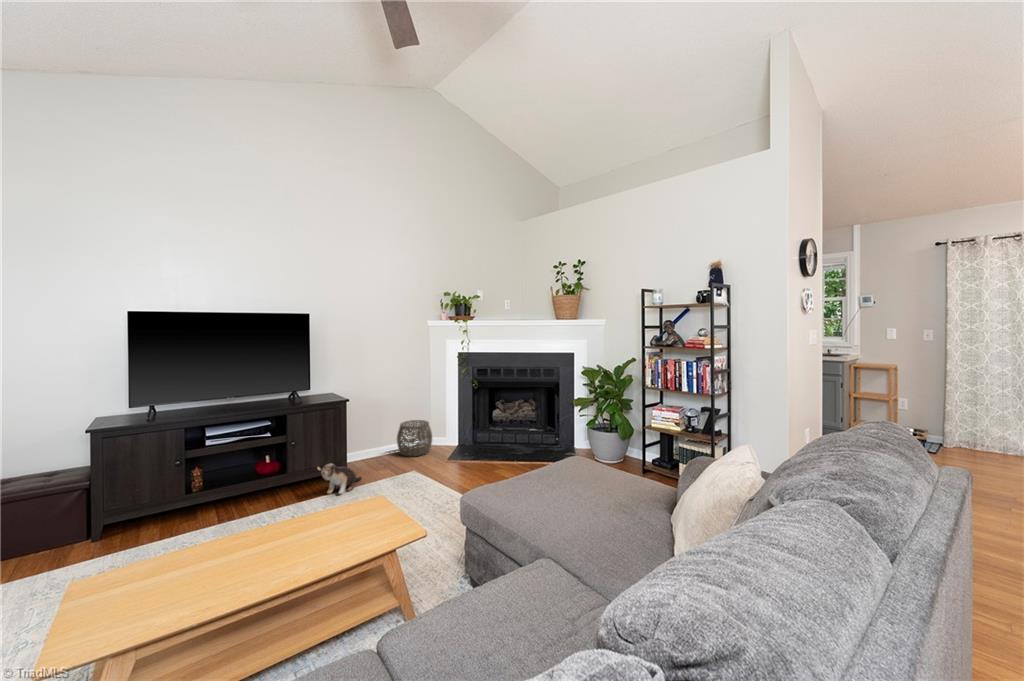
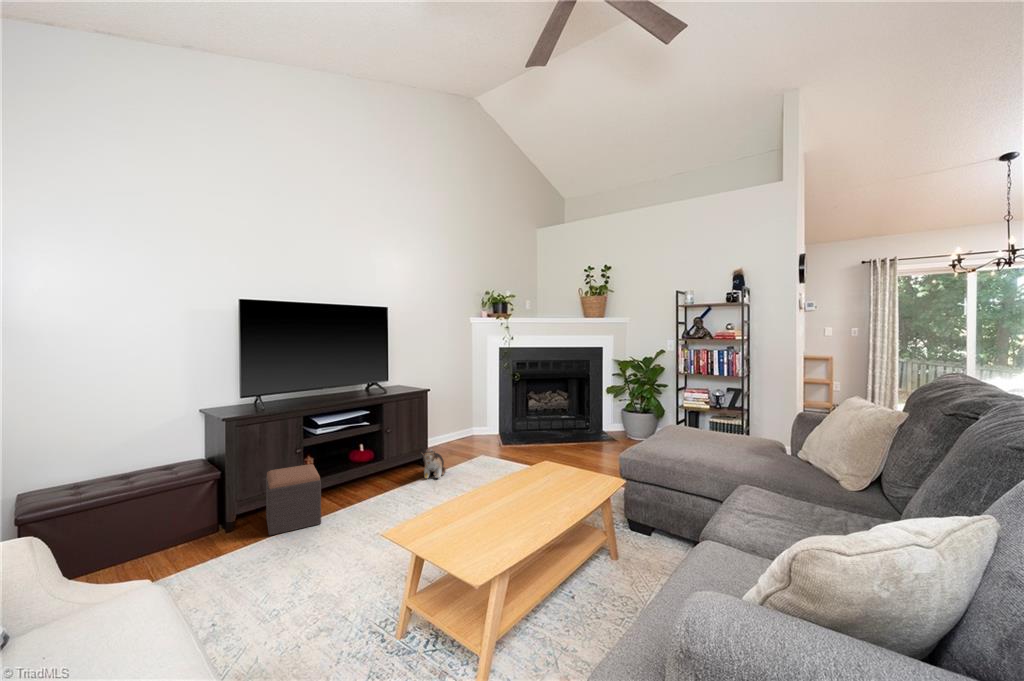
woven basket: present [397,420,432,456] -> none [449,412,483,447]
footstool: none [114,476,193,549] -> present [266,464,321,536]

